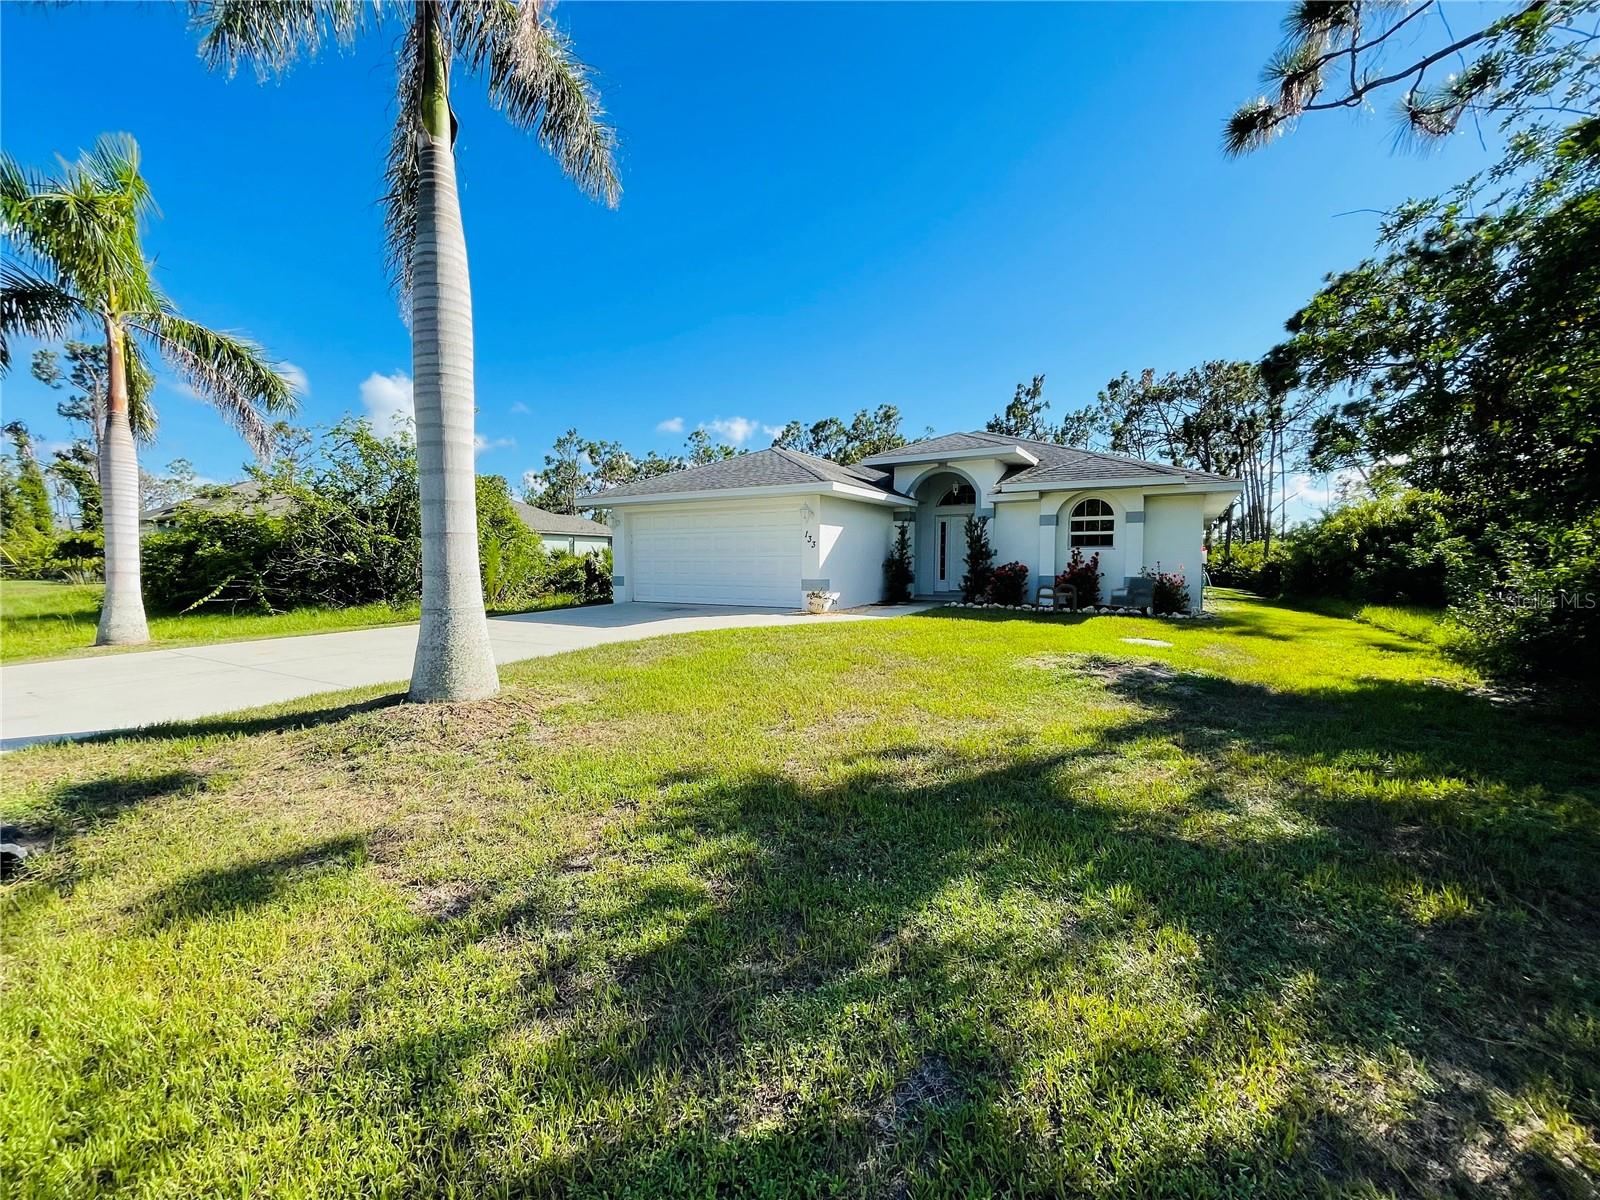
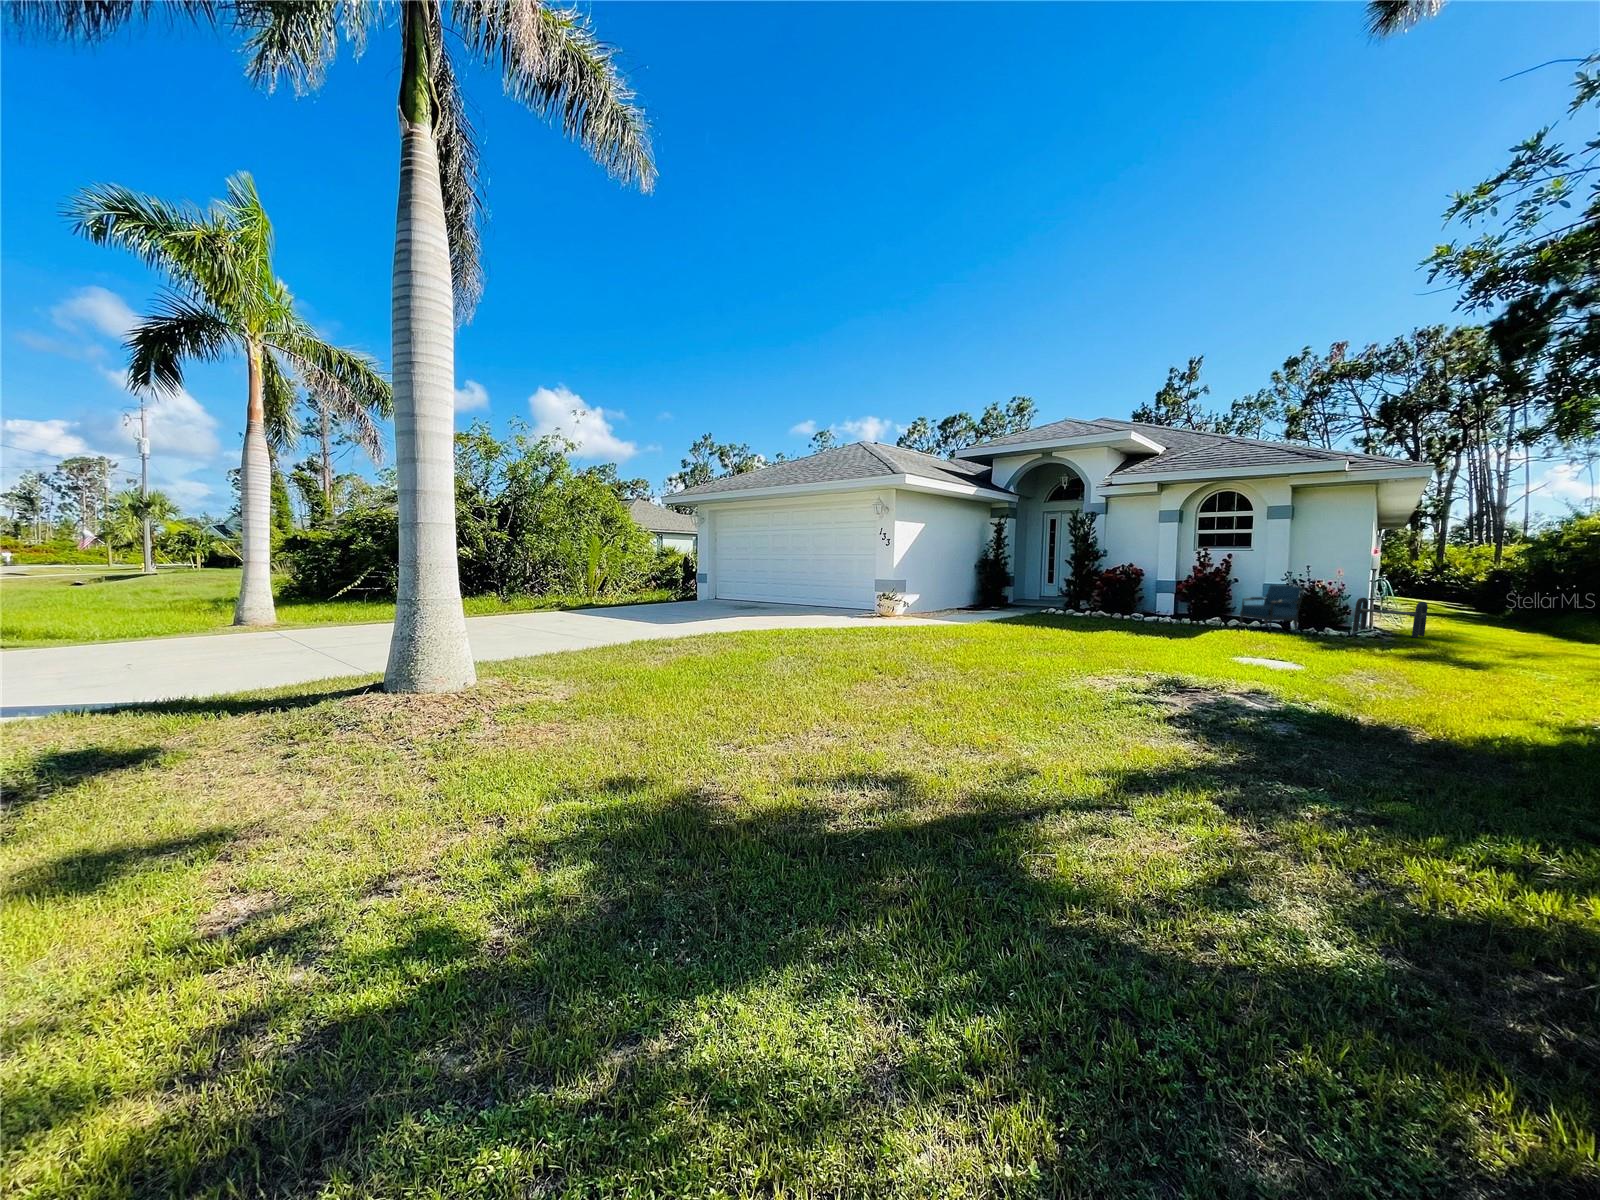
bench: present [1035,584,1077,614] -> present [1353,598,1428,638]

